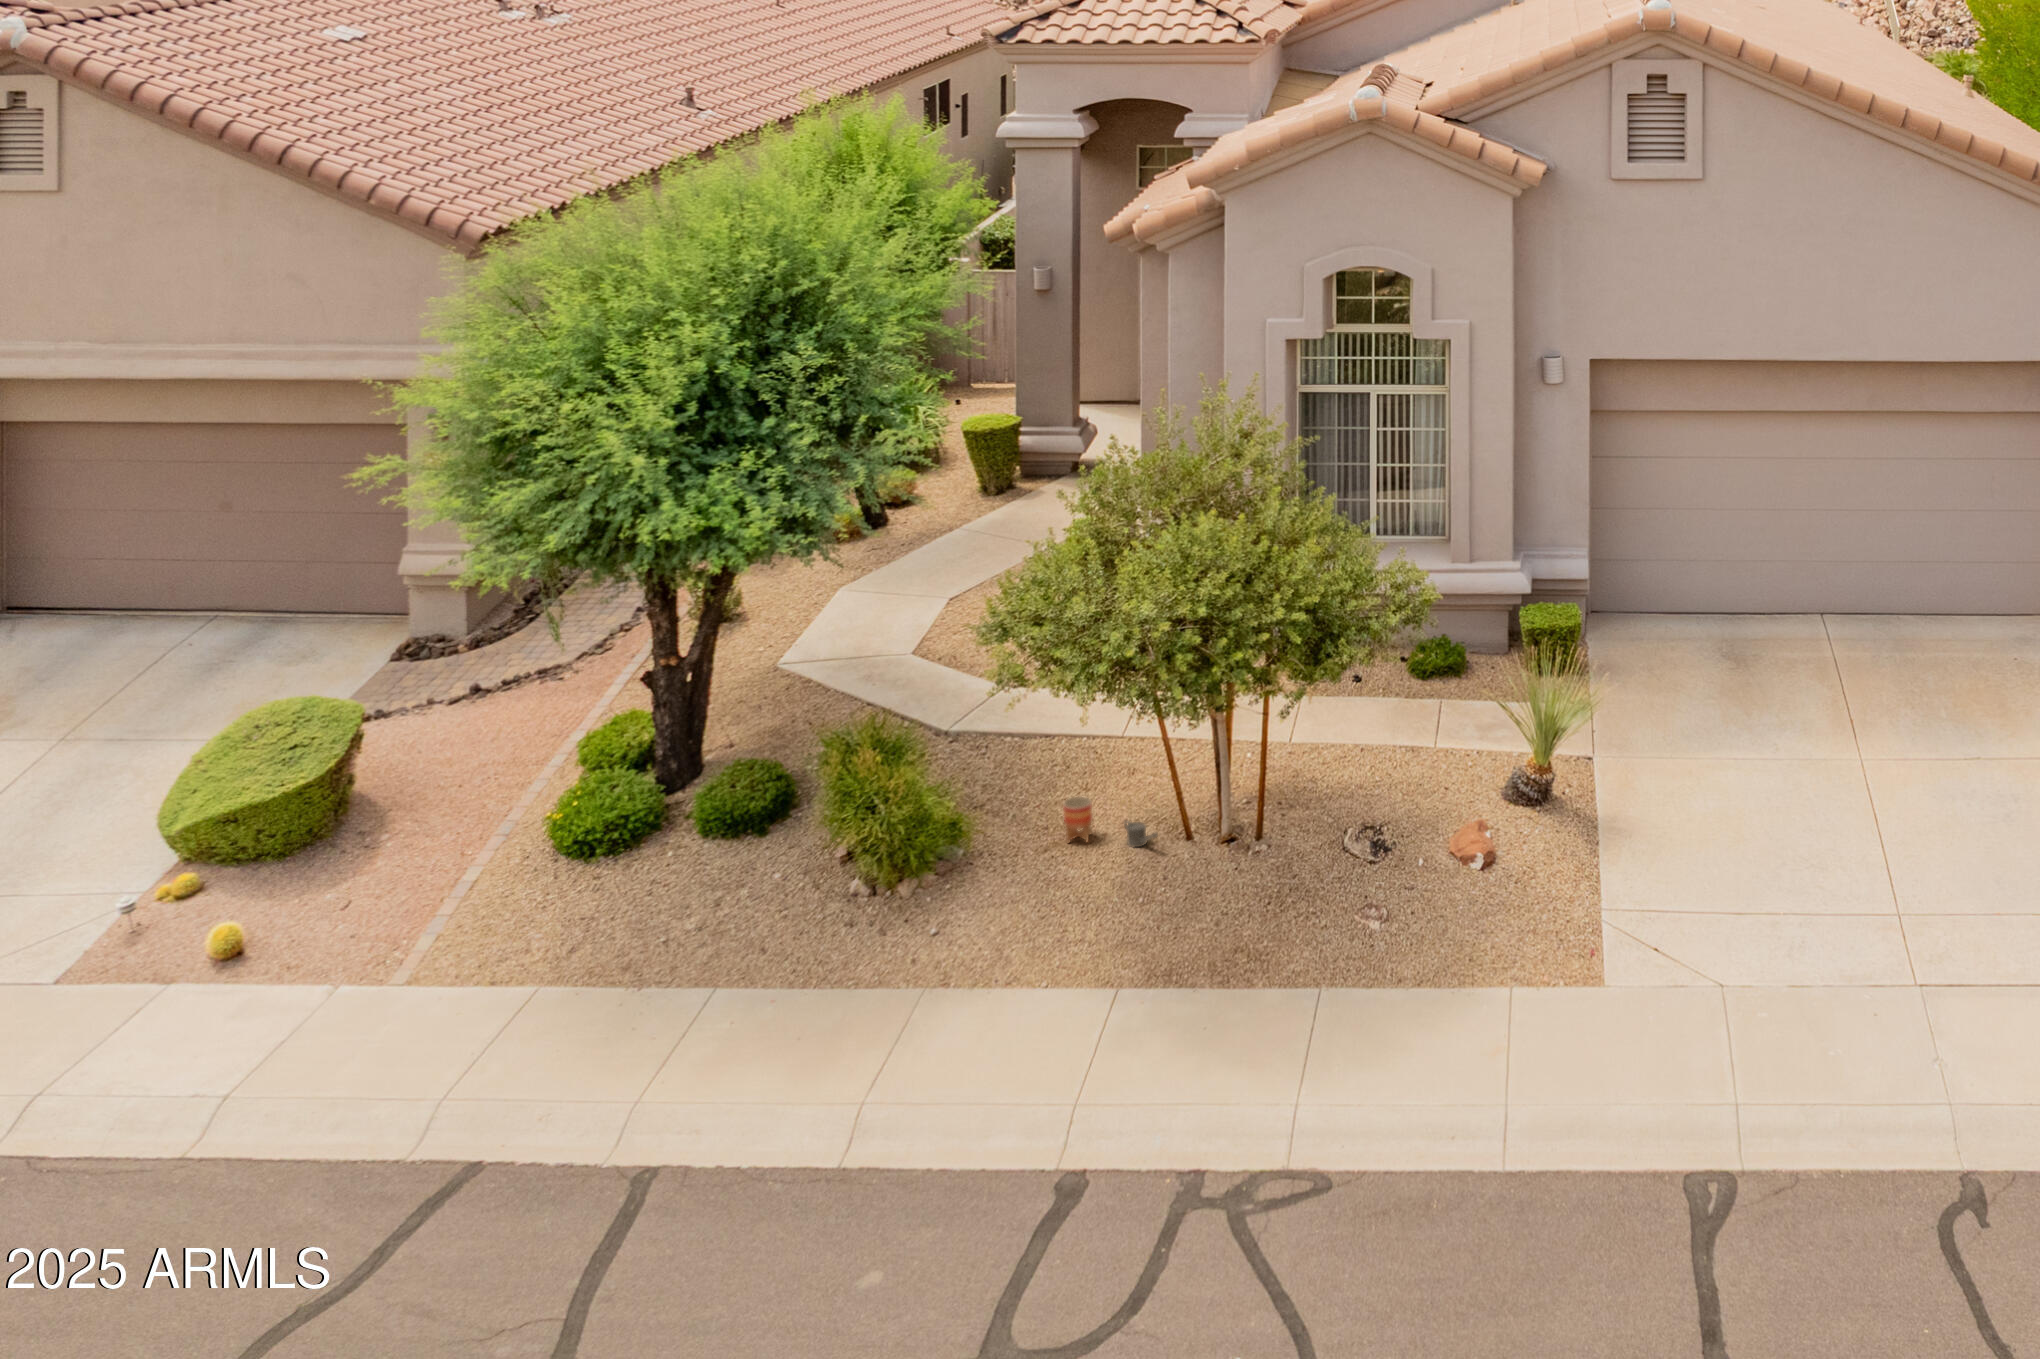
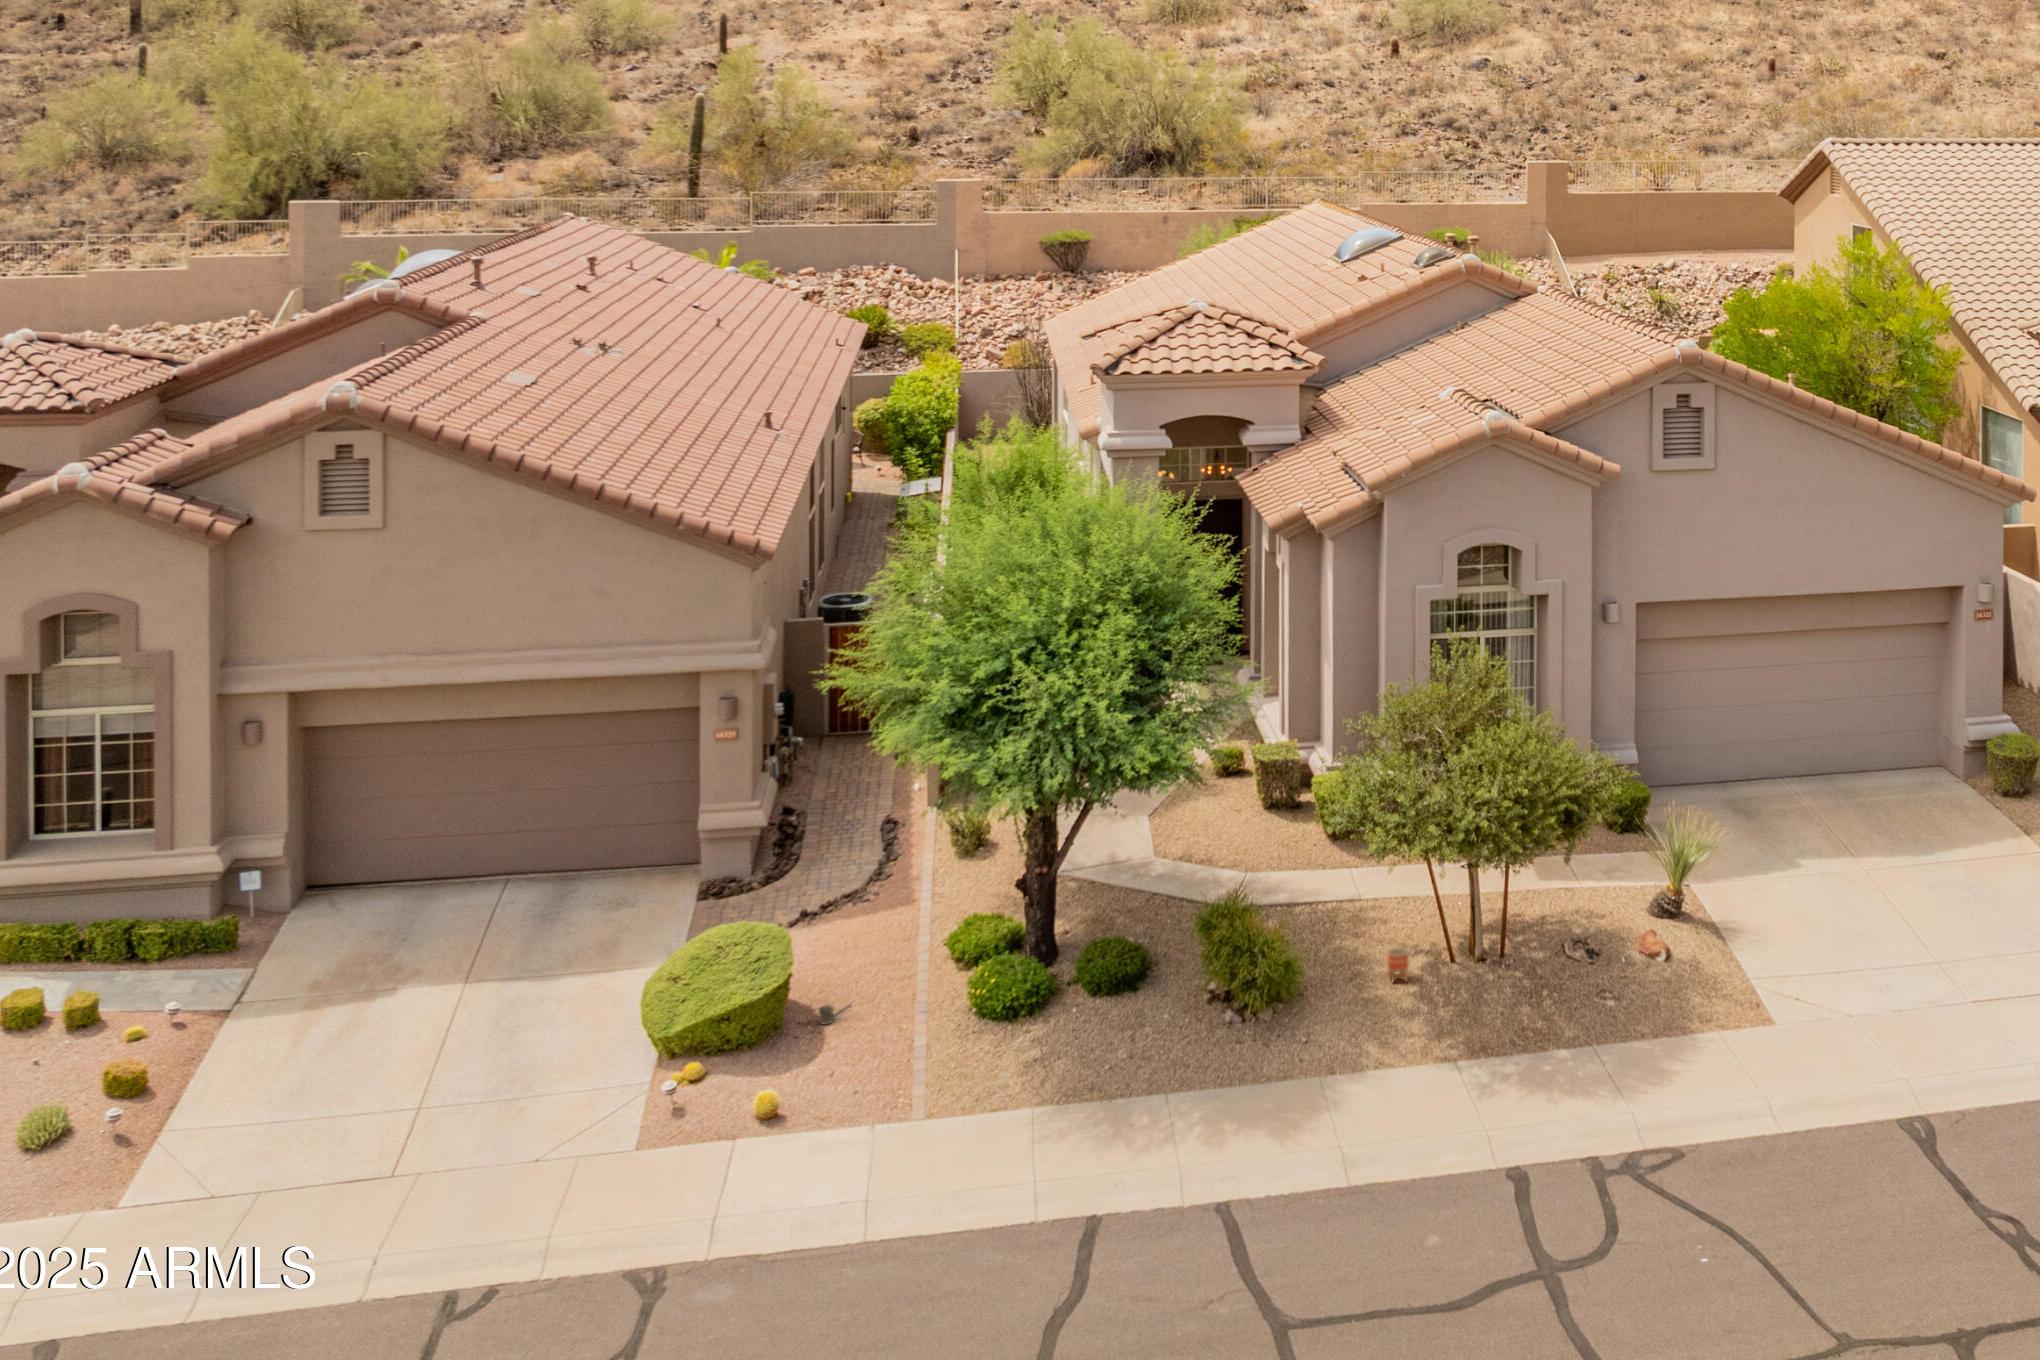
watering can: present [1124,821,1158,847] -> present [810,1004,851,1025]

